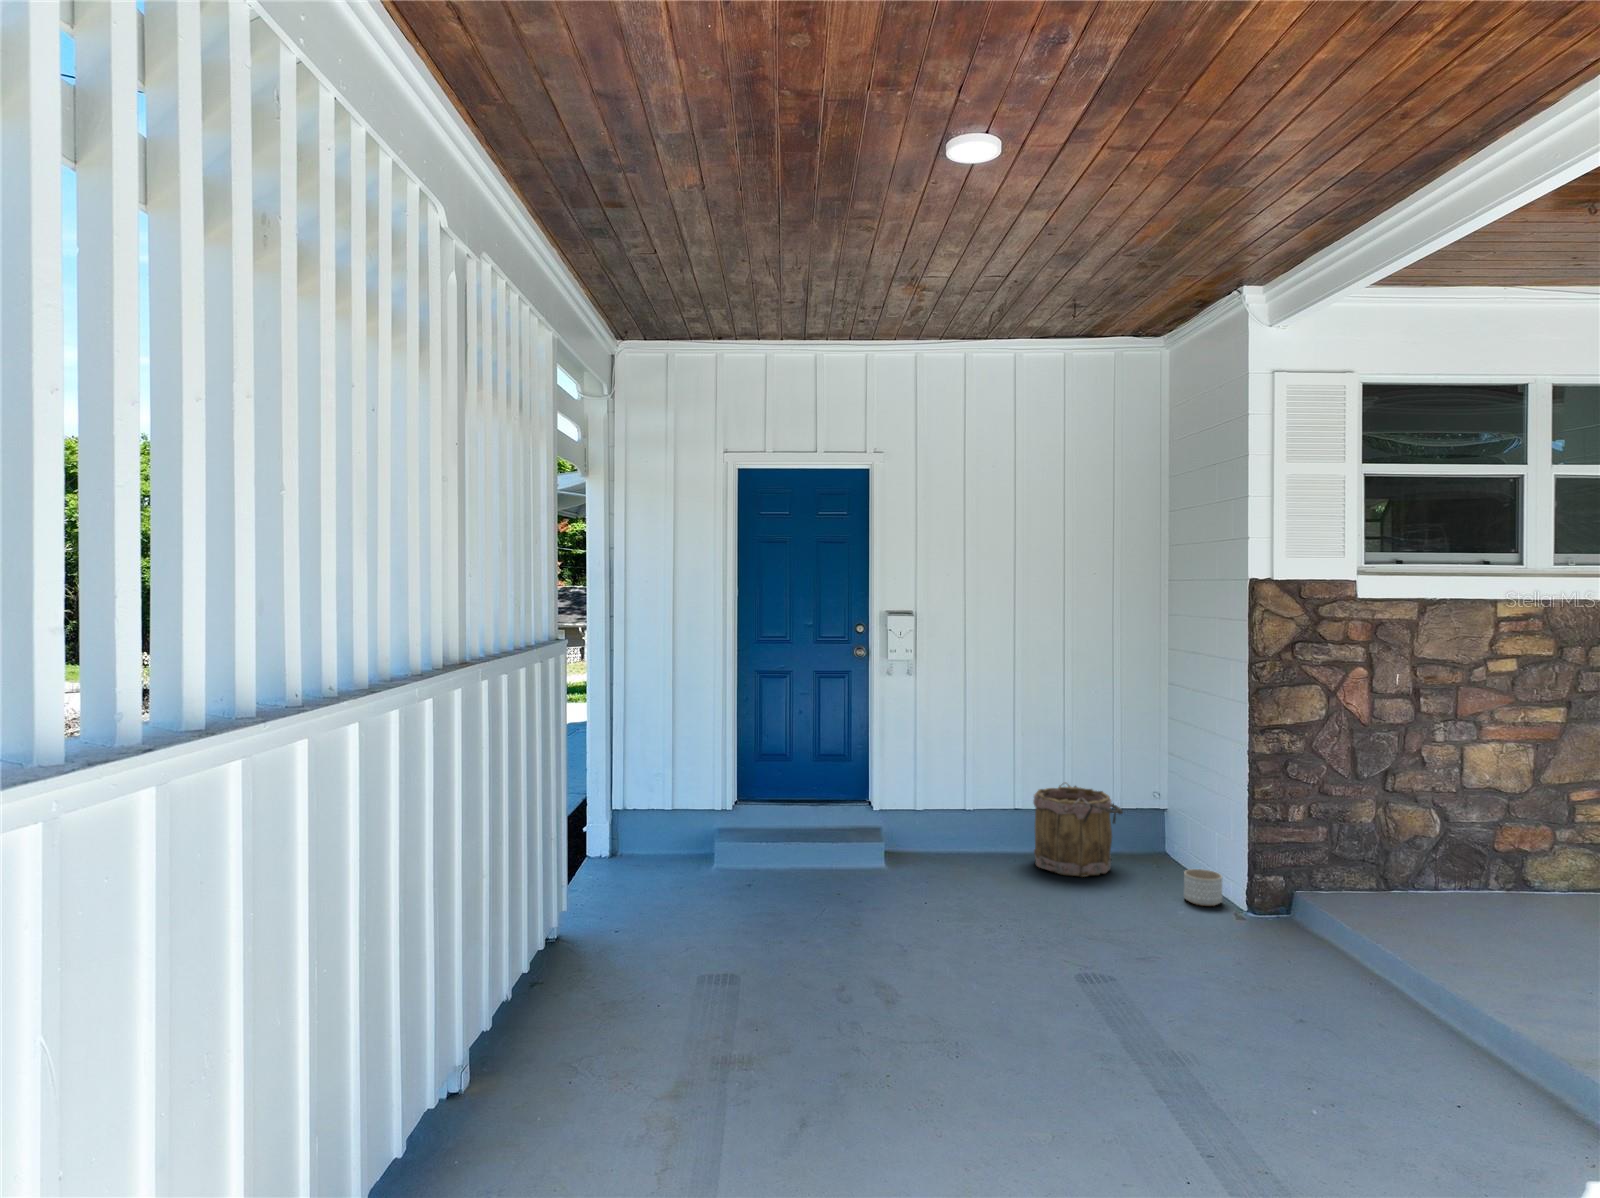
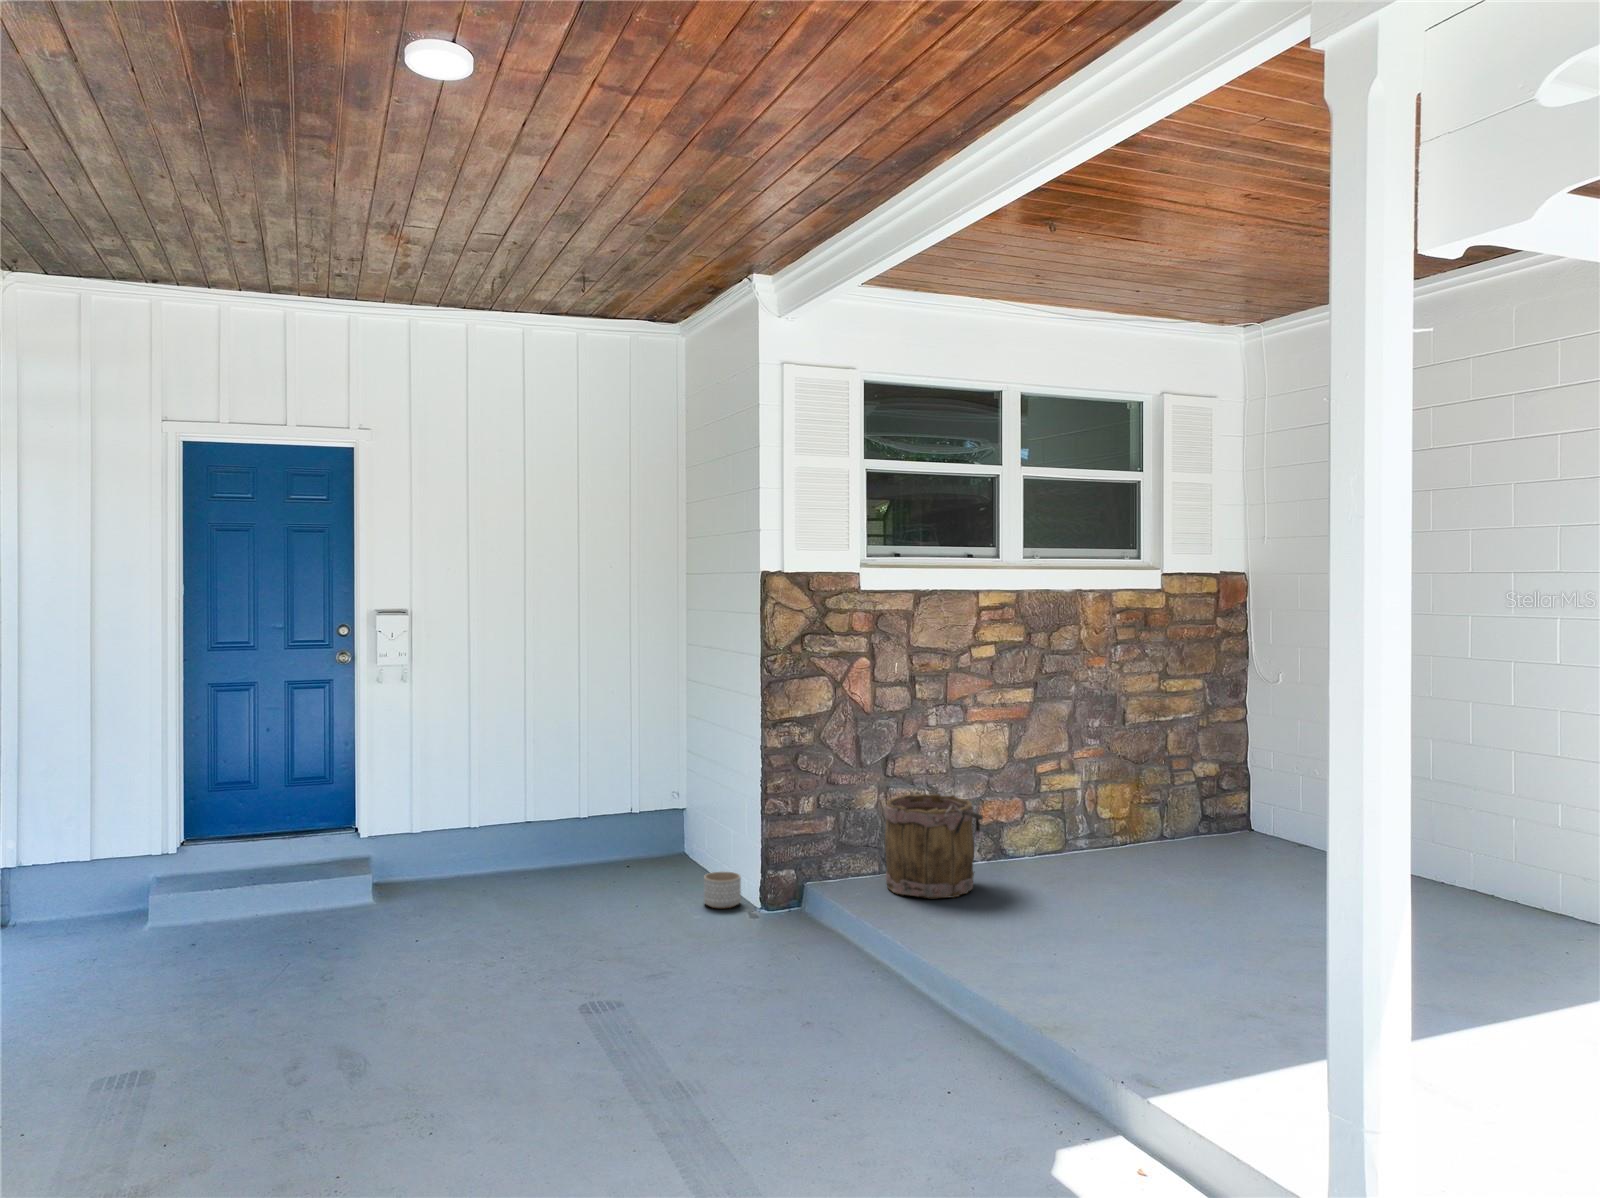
bucket: present [1033,782,1123,877] -> present [885,789,983,898]

